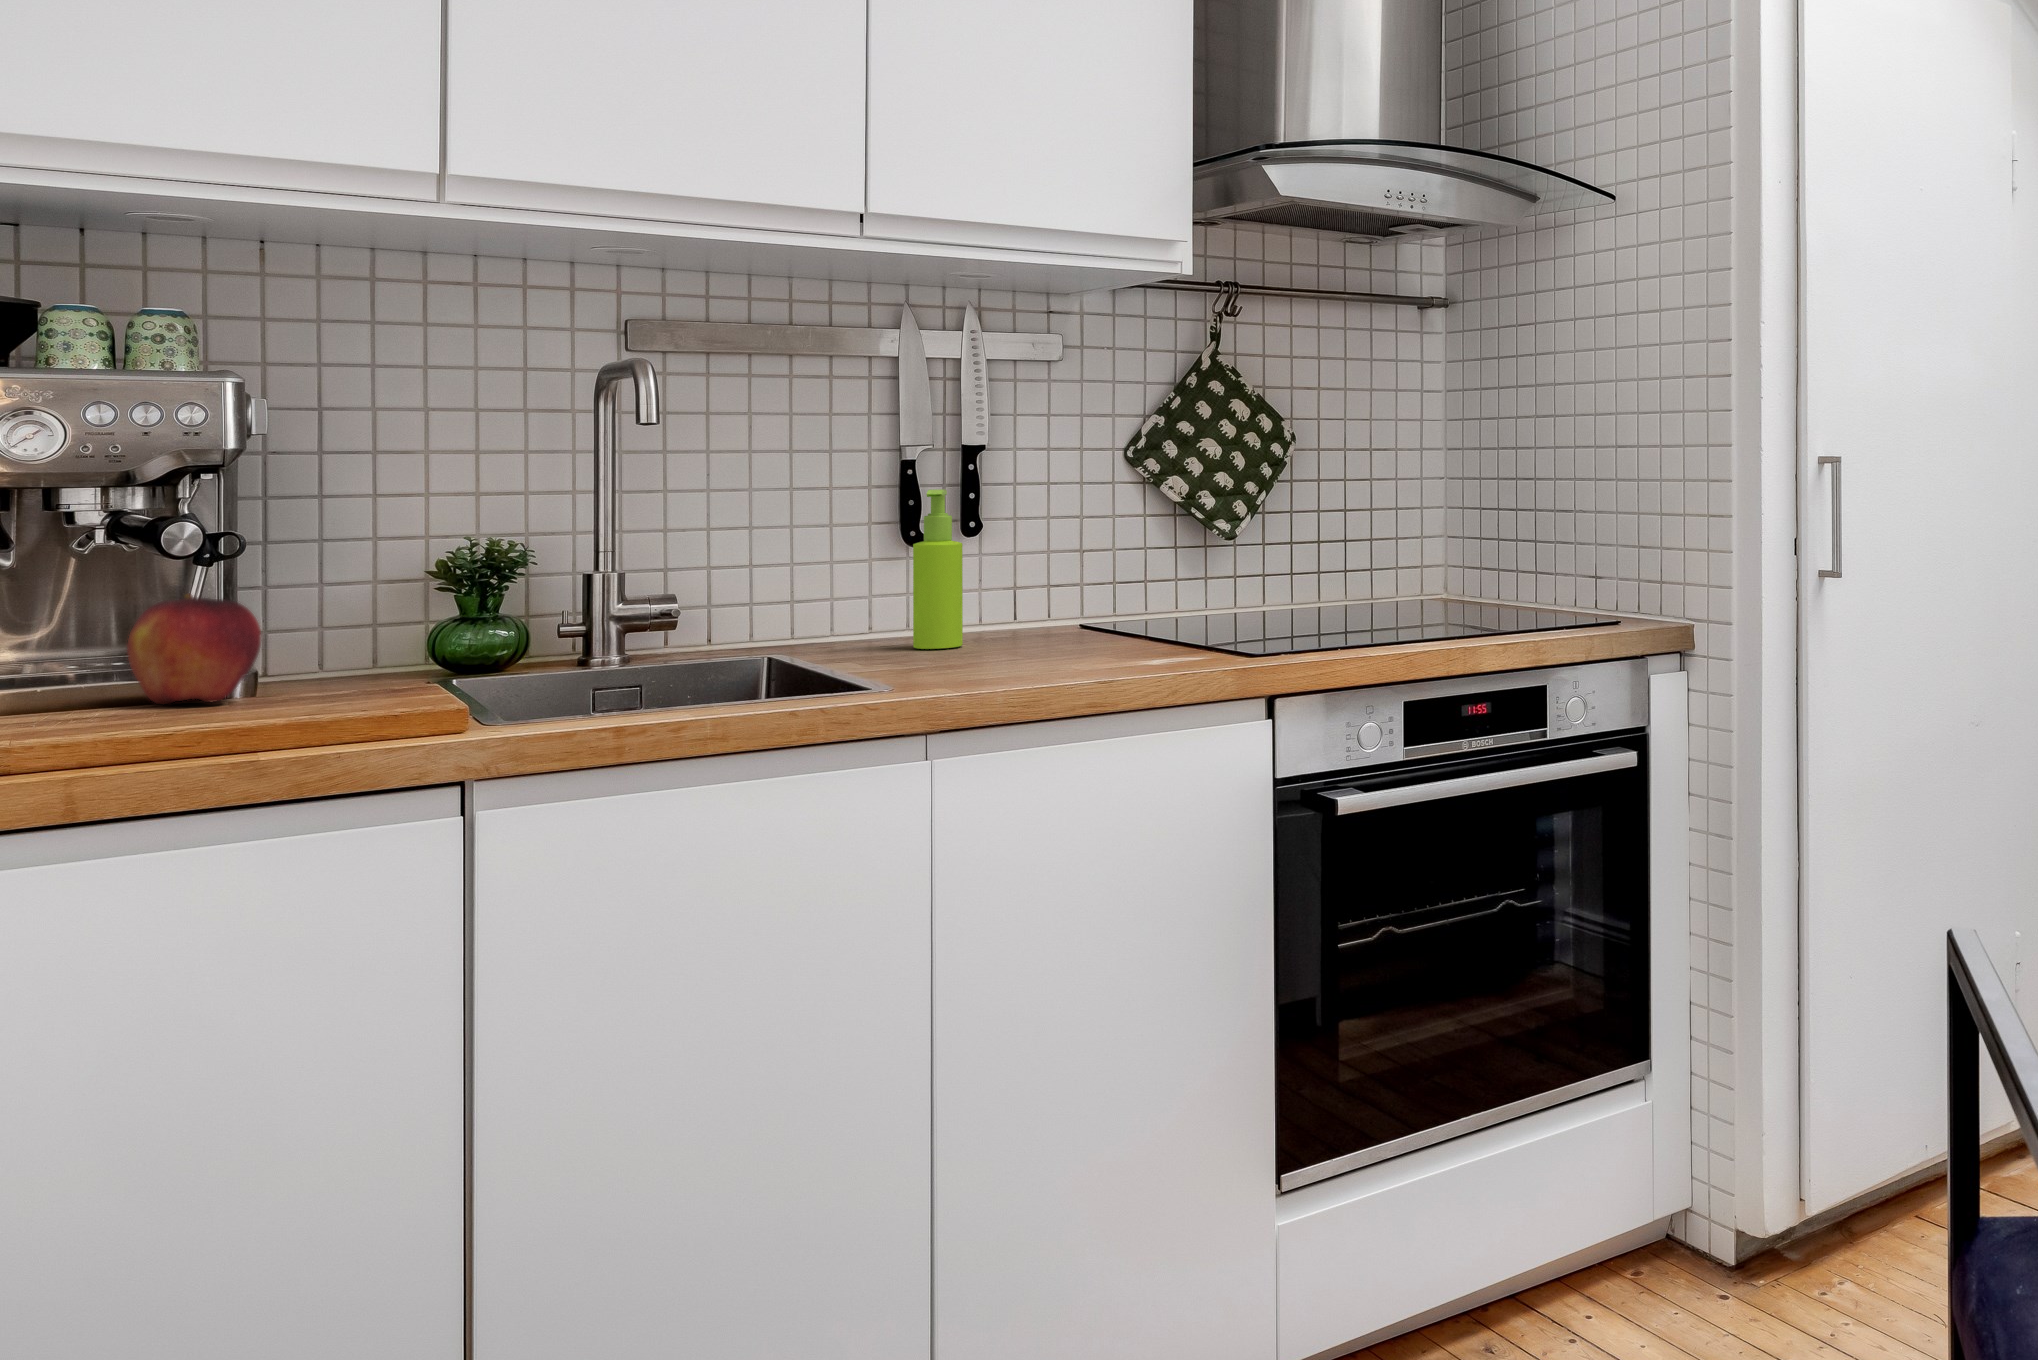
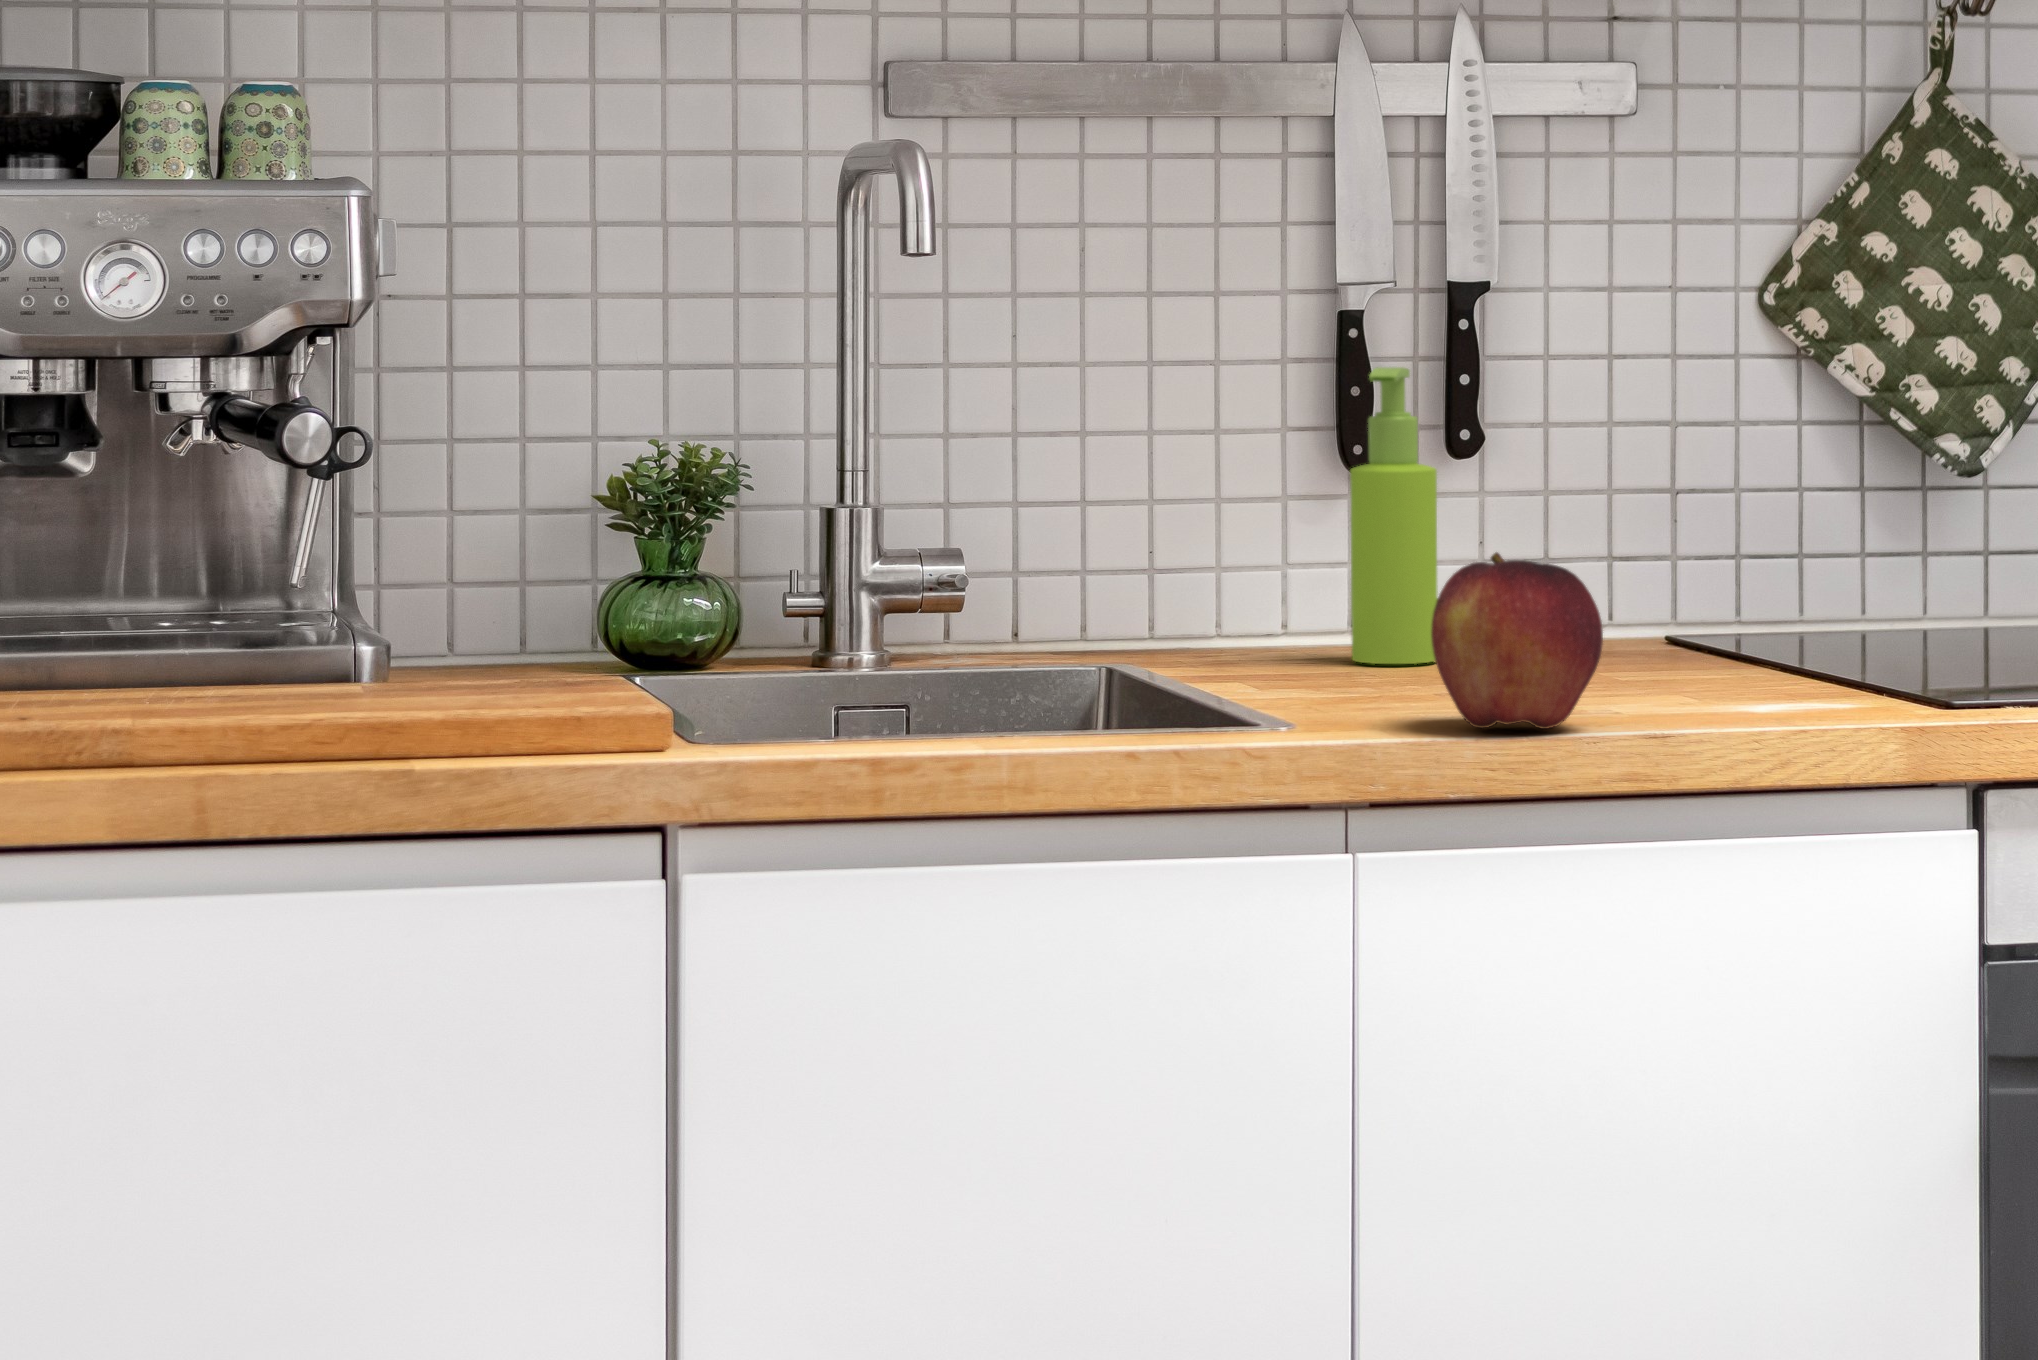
fruit: present [127,594,261,704] -> present [1431,552,1603,729]

